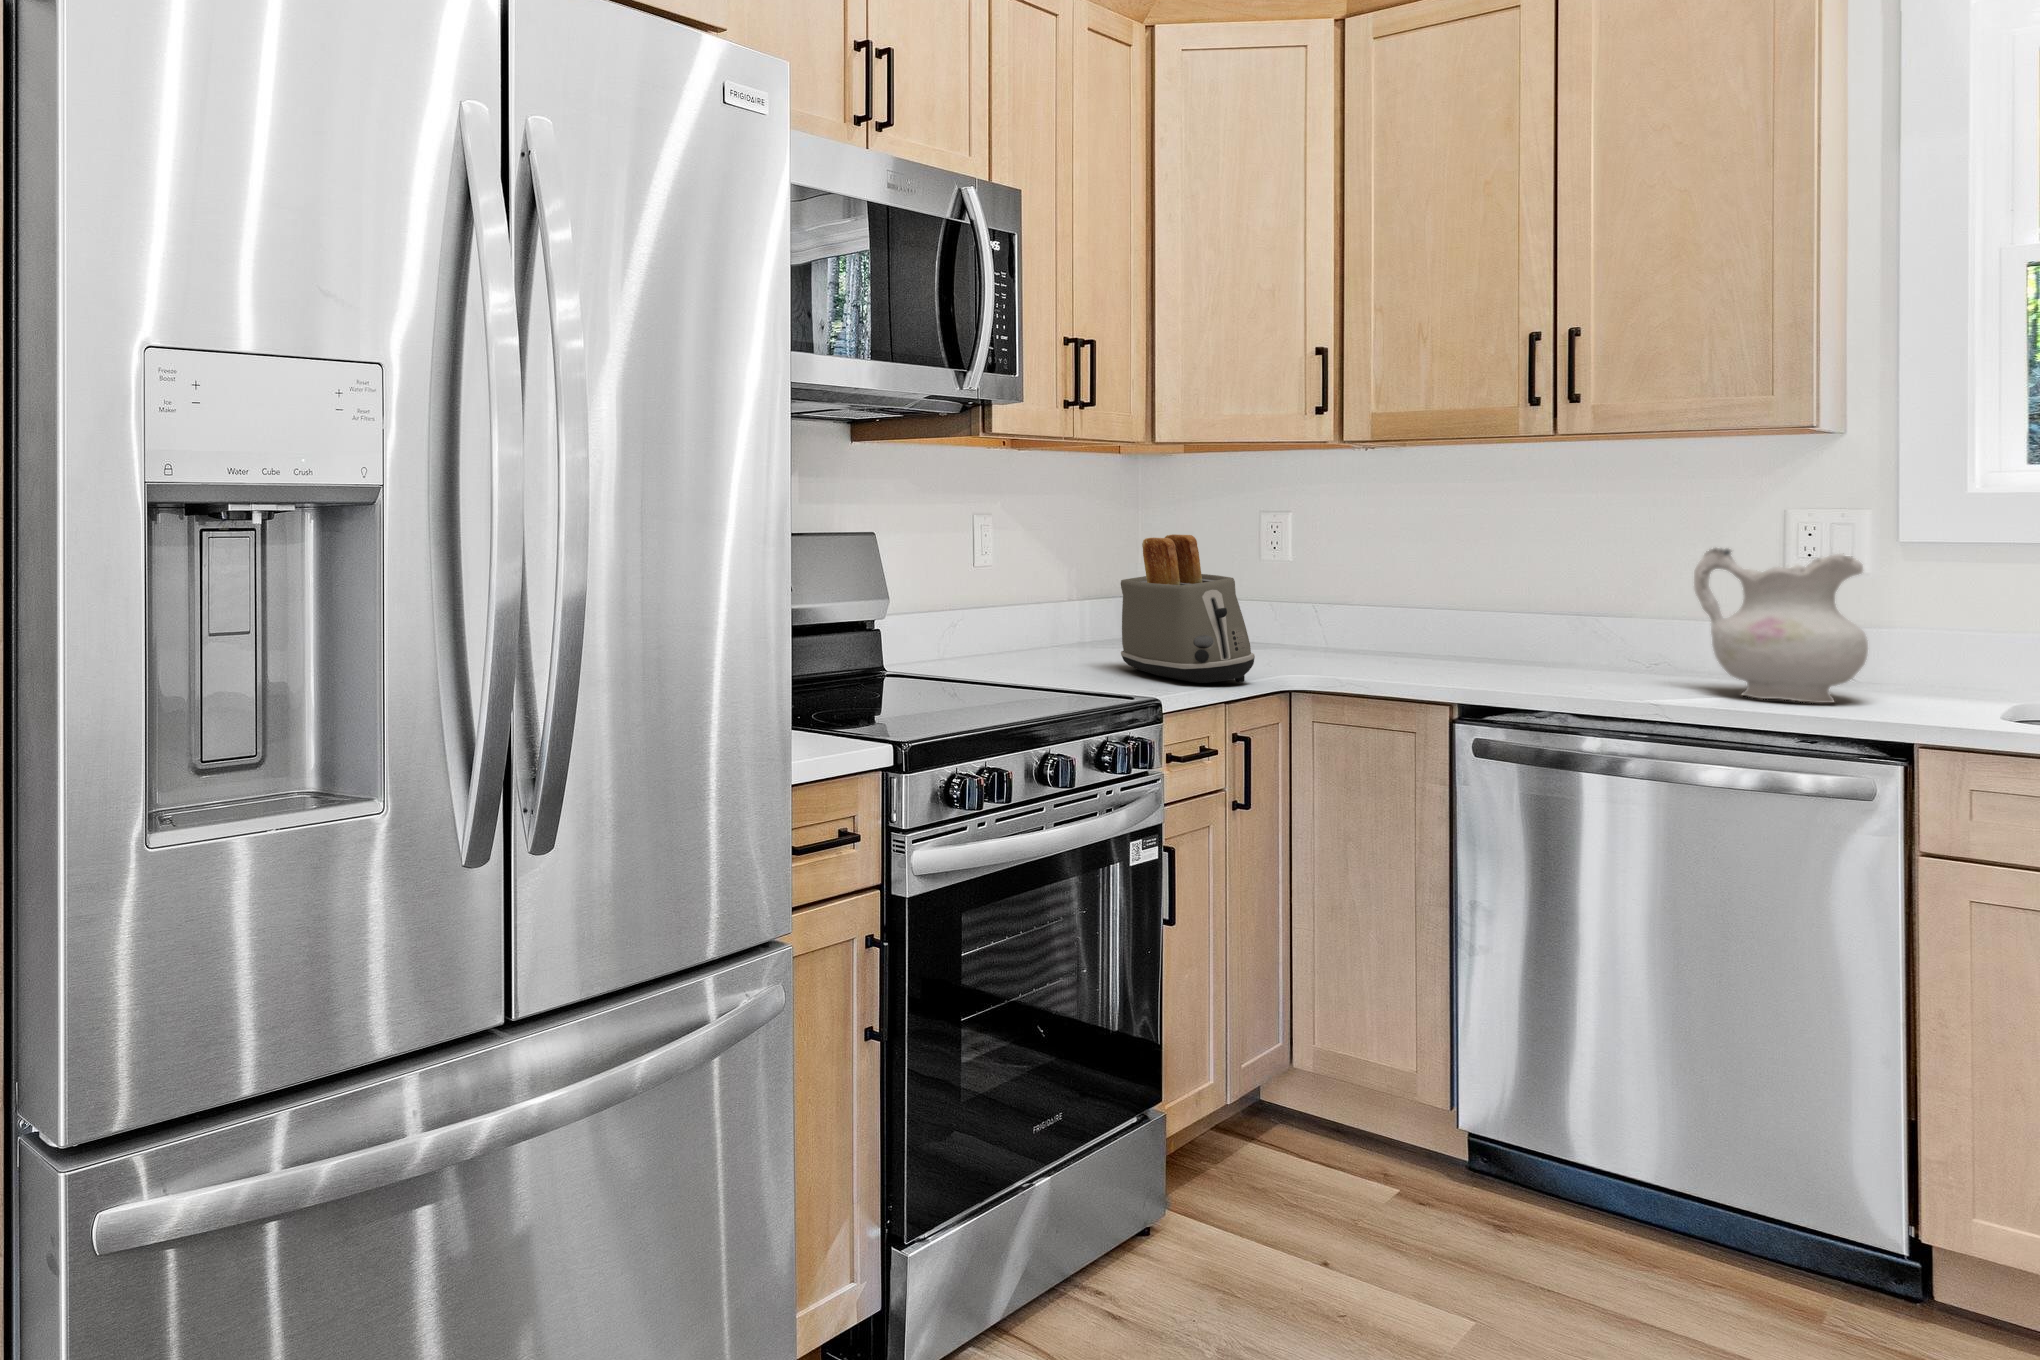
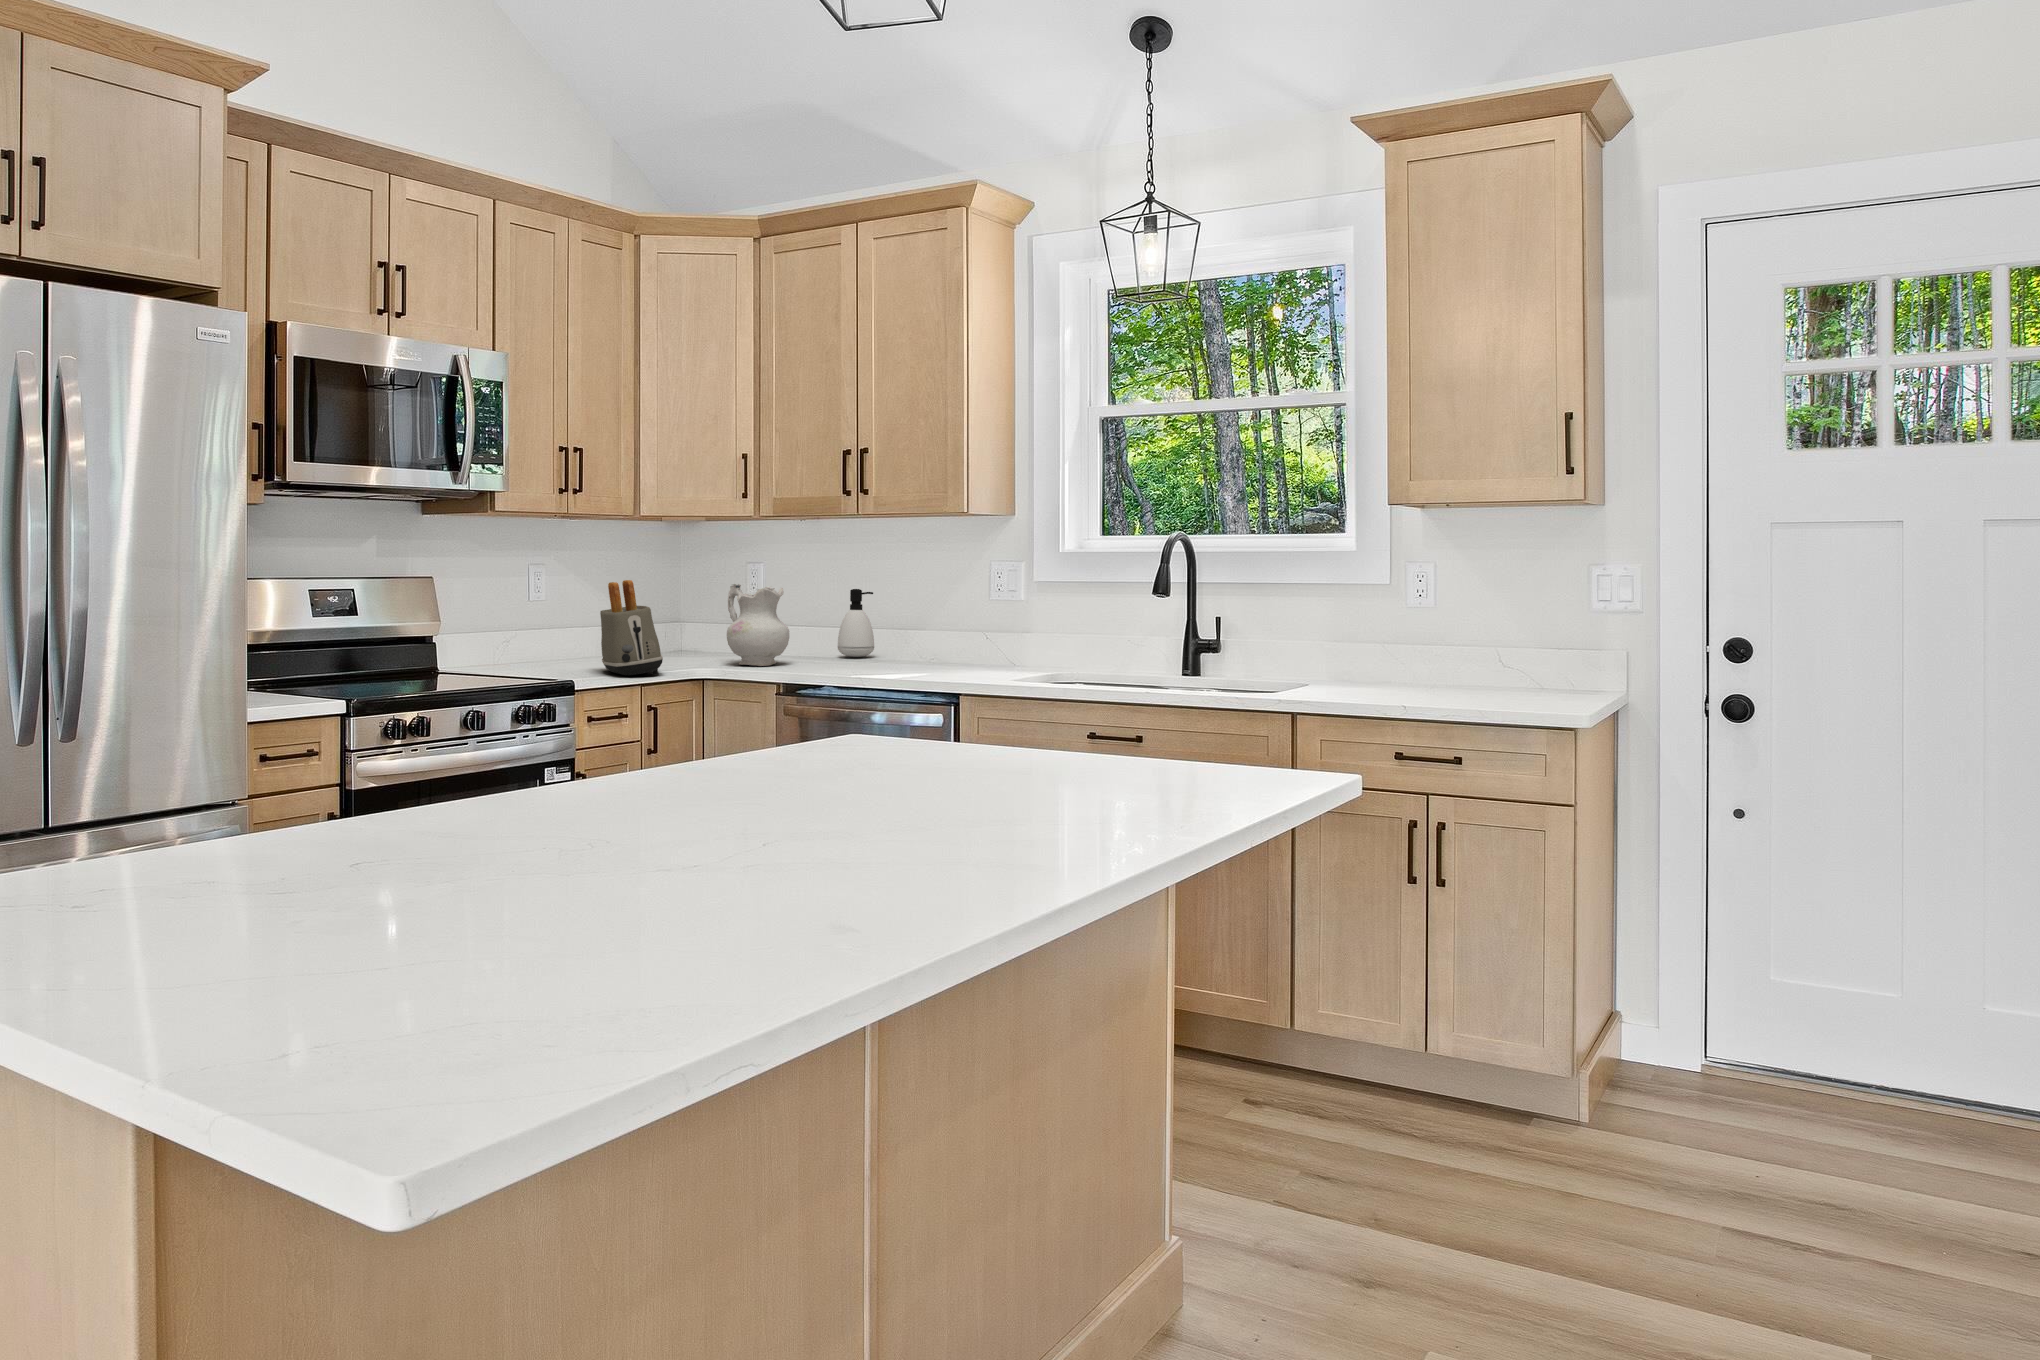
soap dispenser: none [1440,547,1510,650] -> present [838,589,874,657]
ceramic pitcher: present [1694,548,1868,703] -> present [727,584,789,666]

